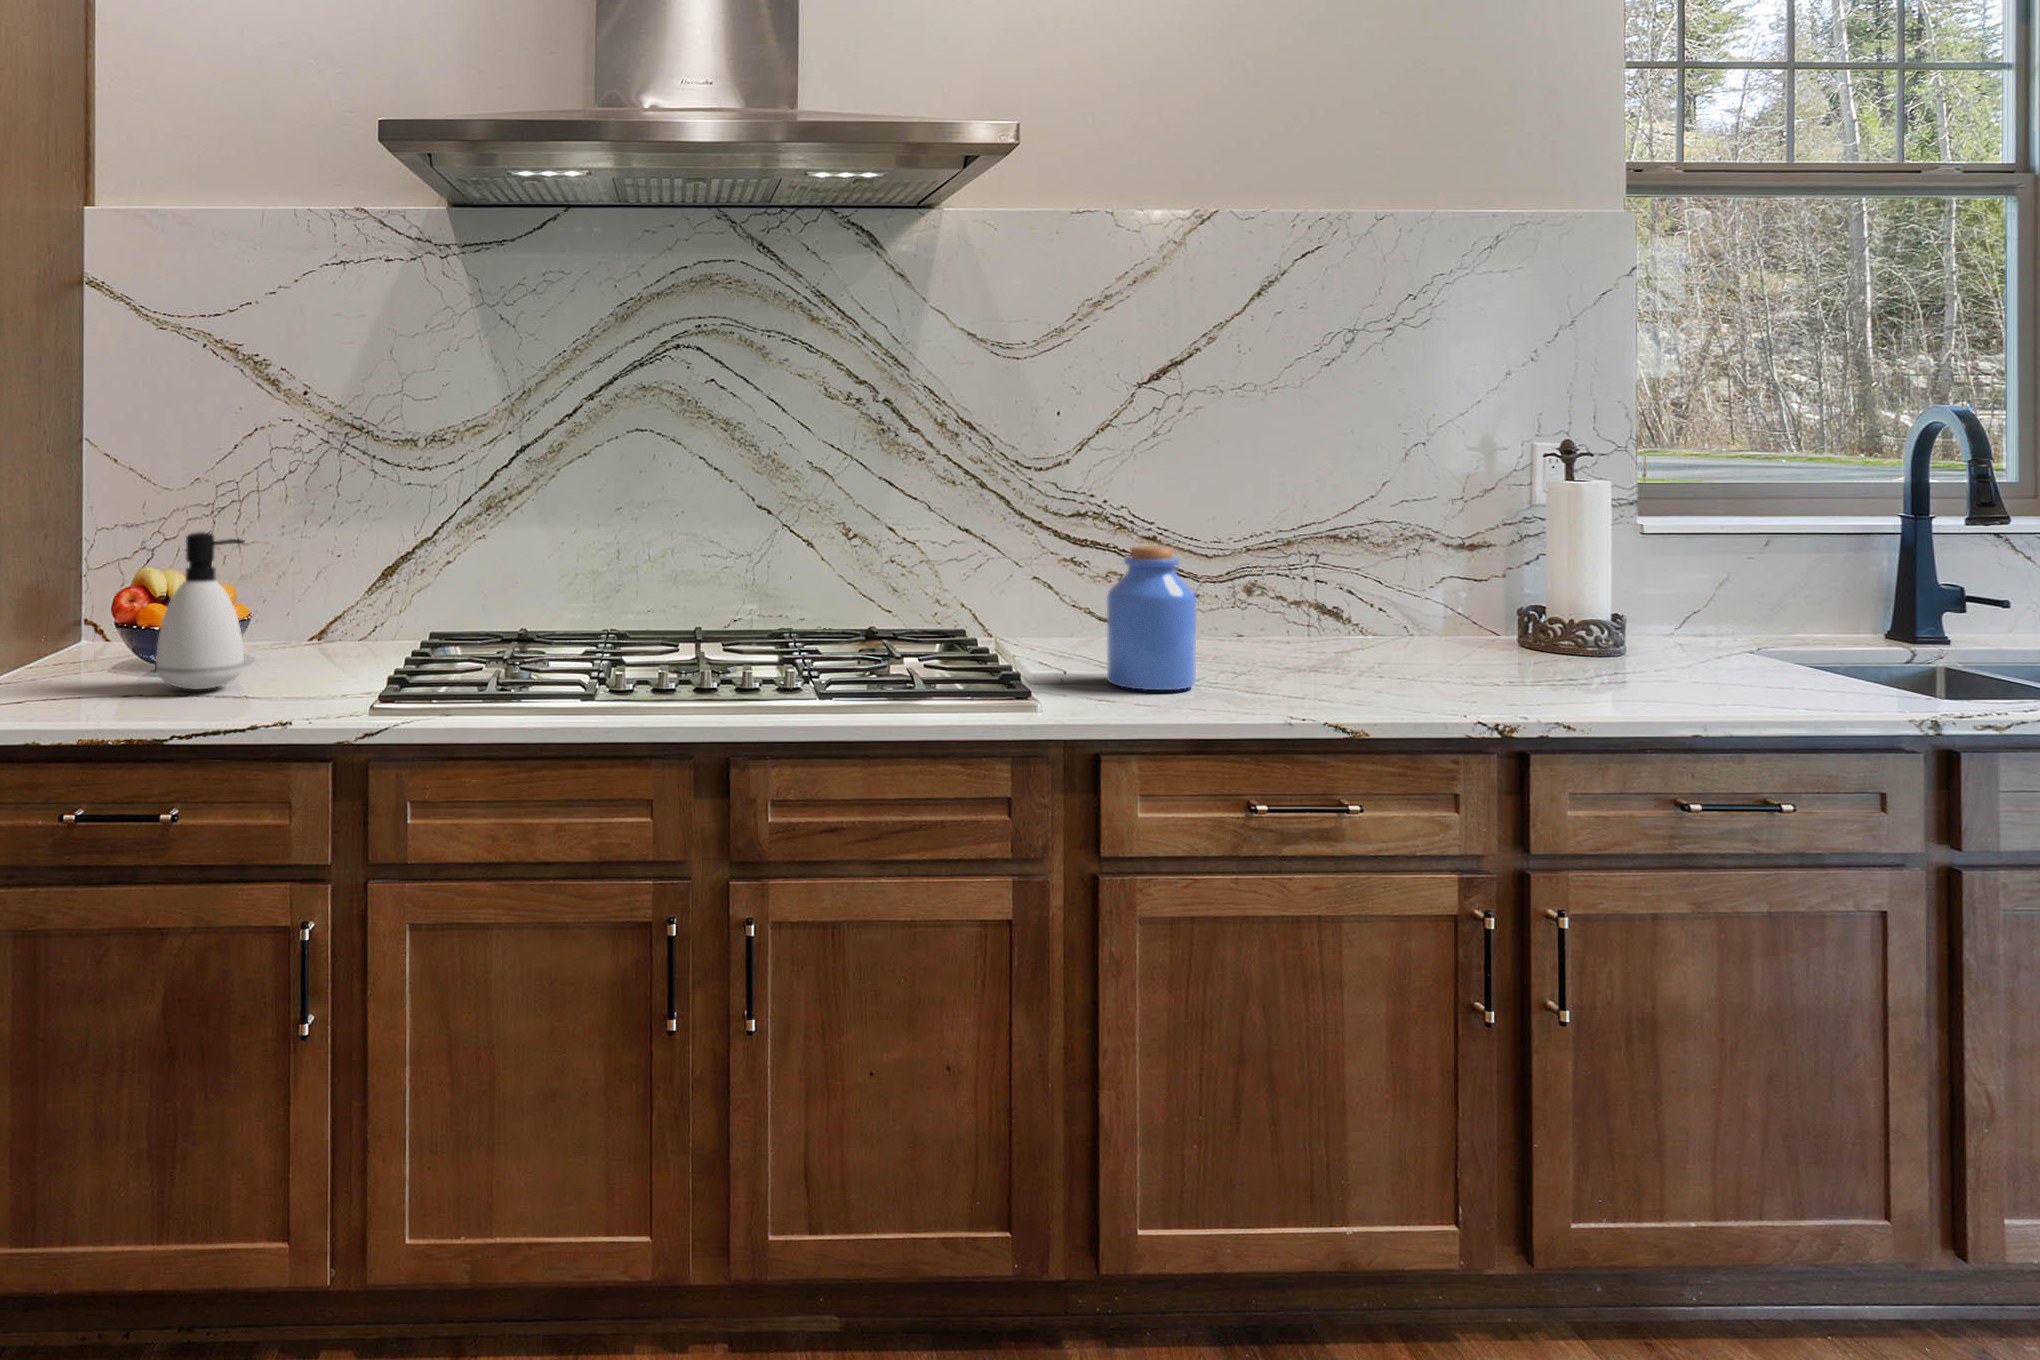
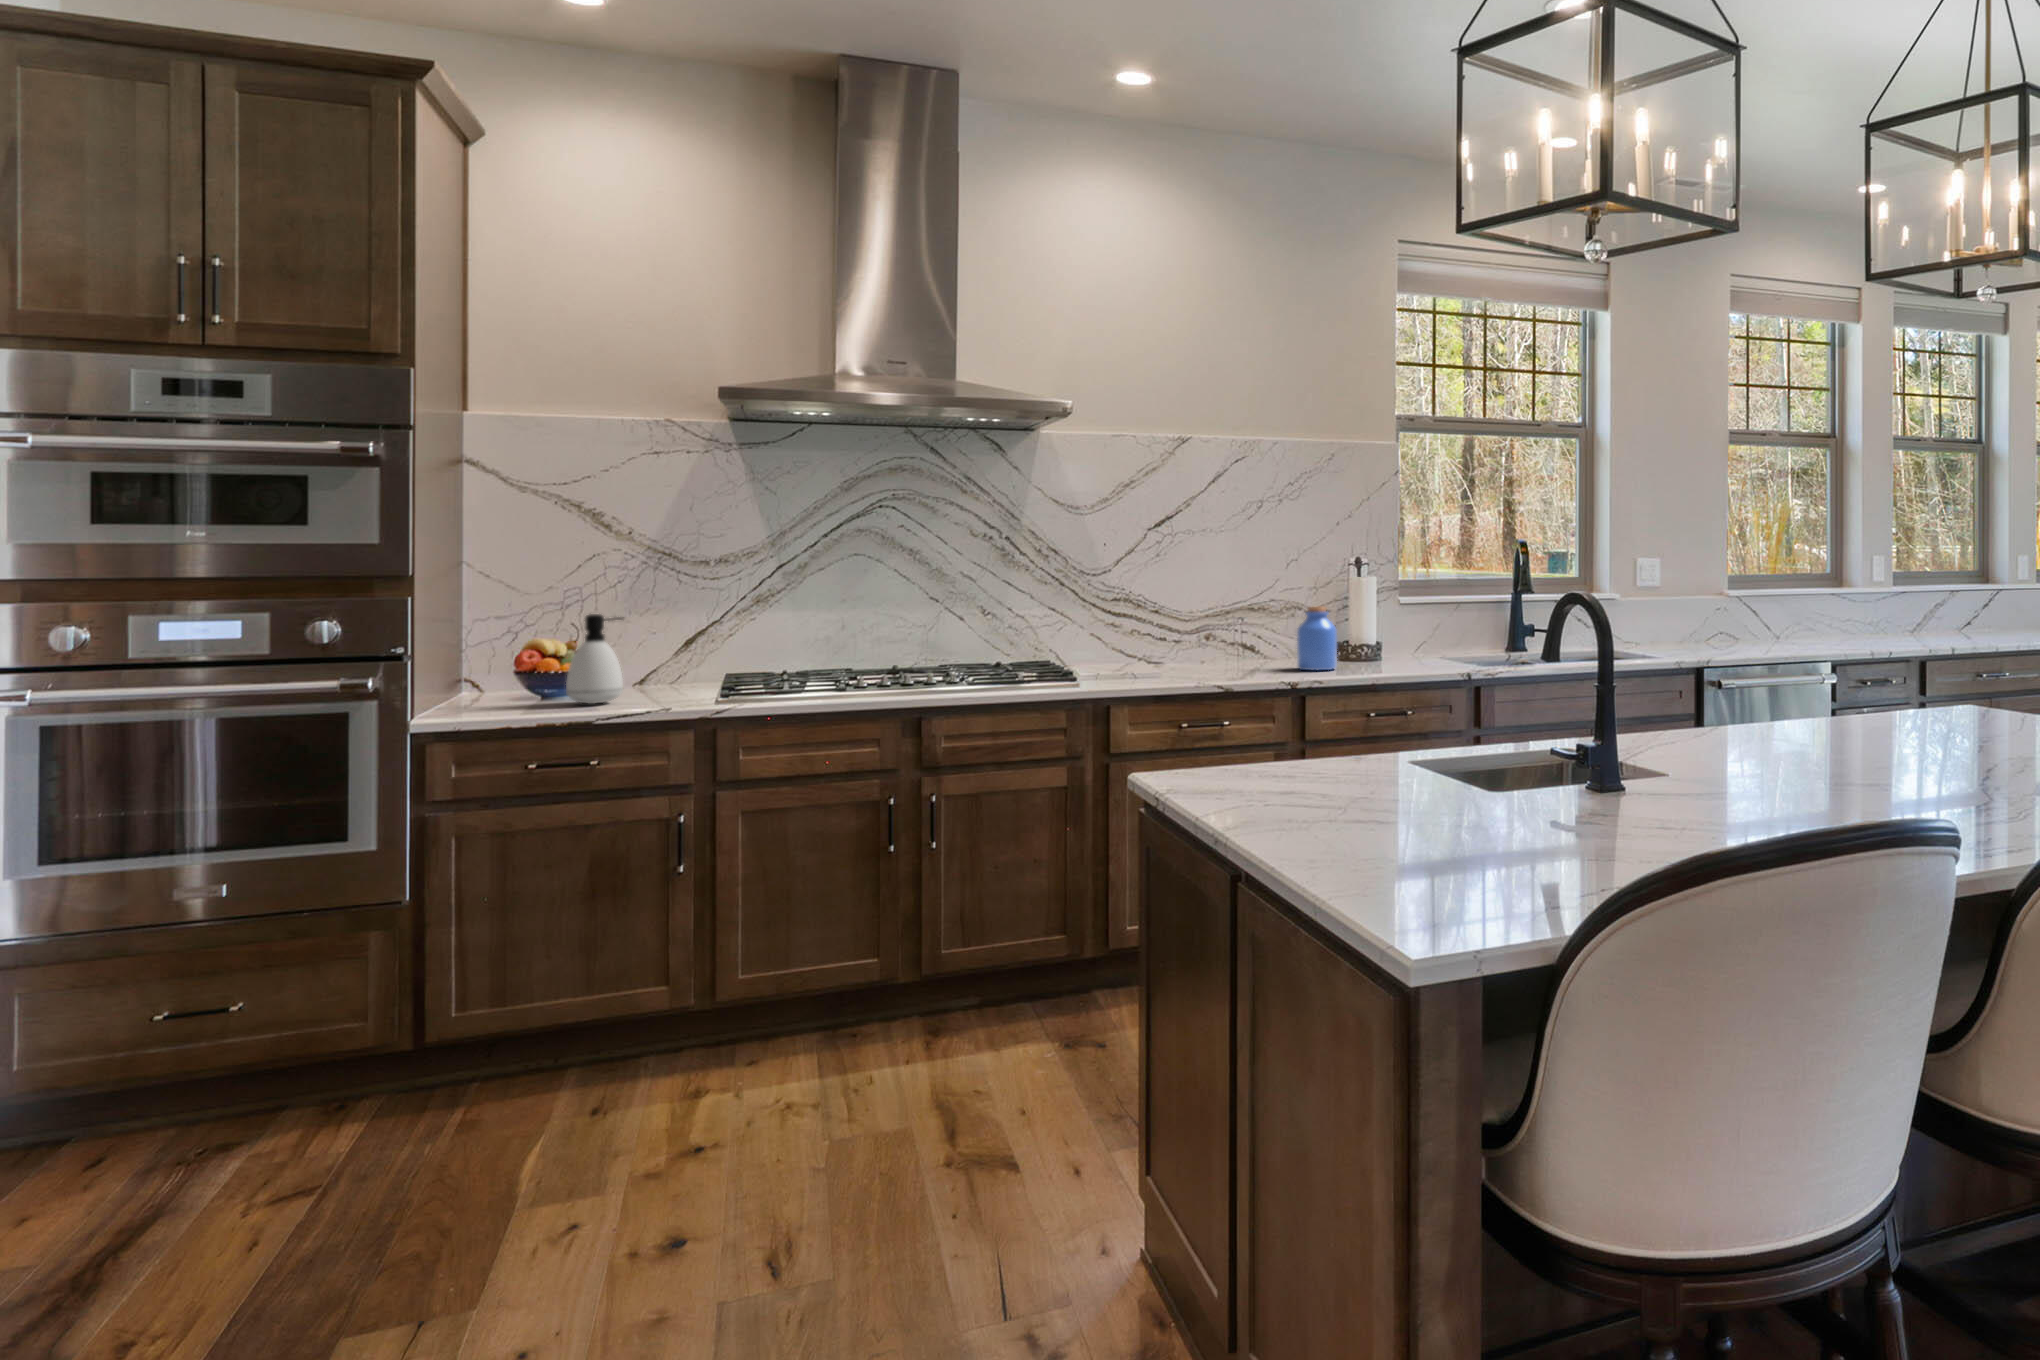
jar: present [1107,546,1196,690] -> present [1297,607,1337,670]

